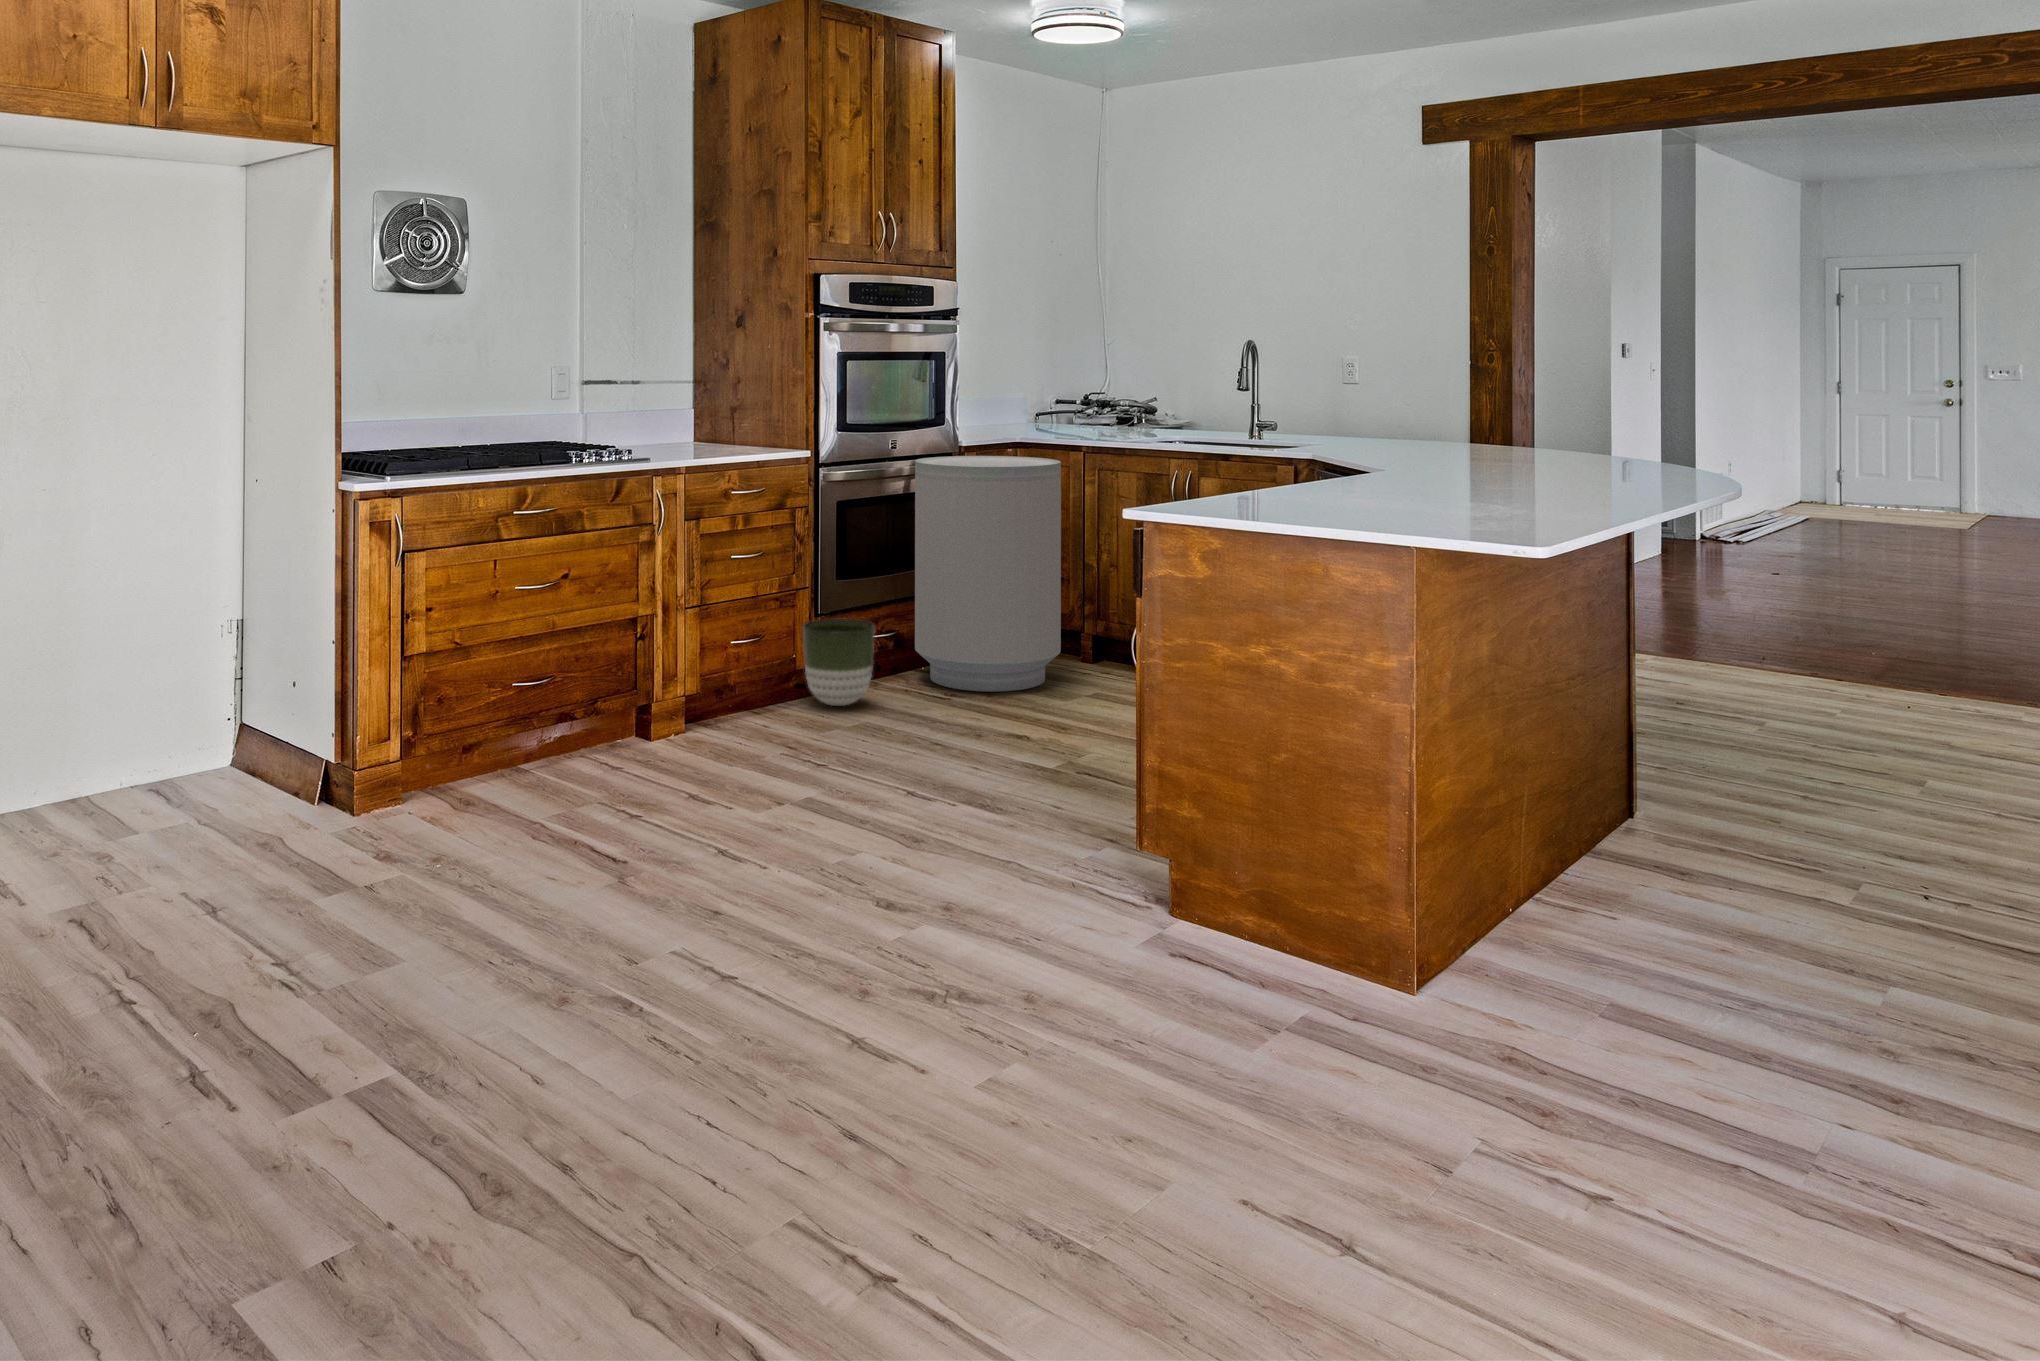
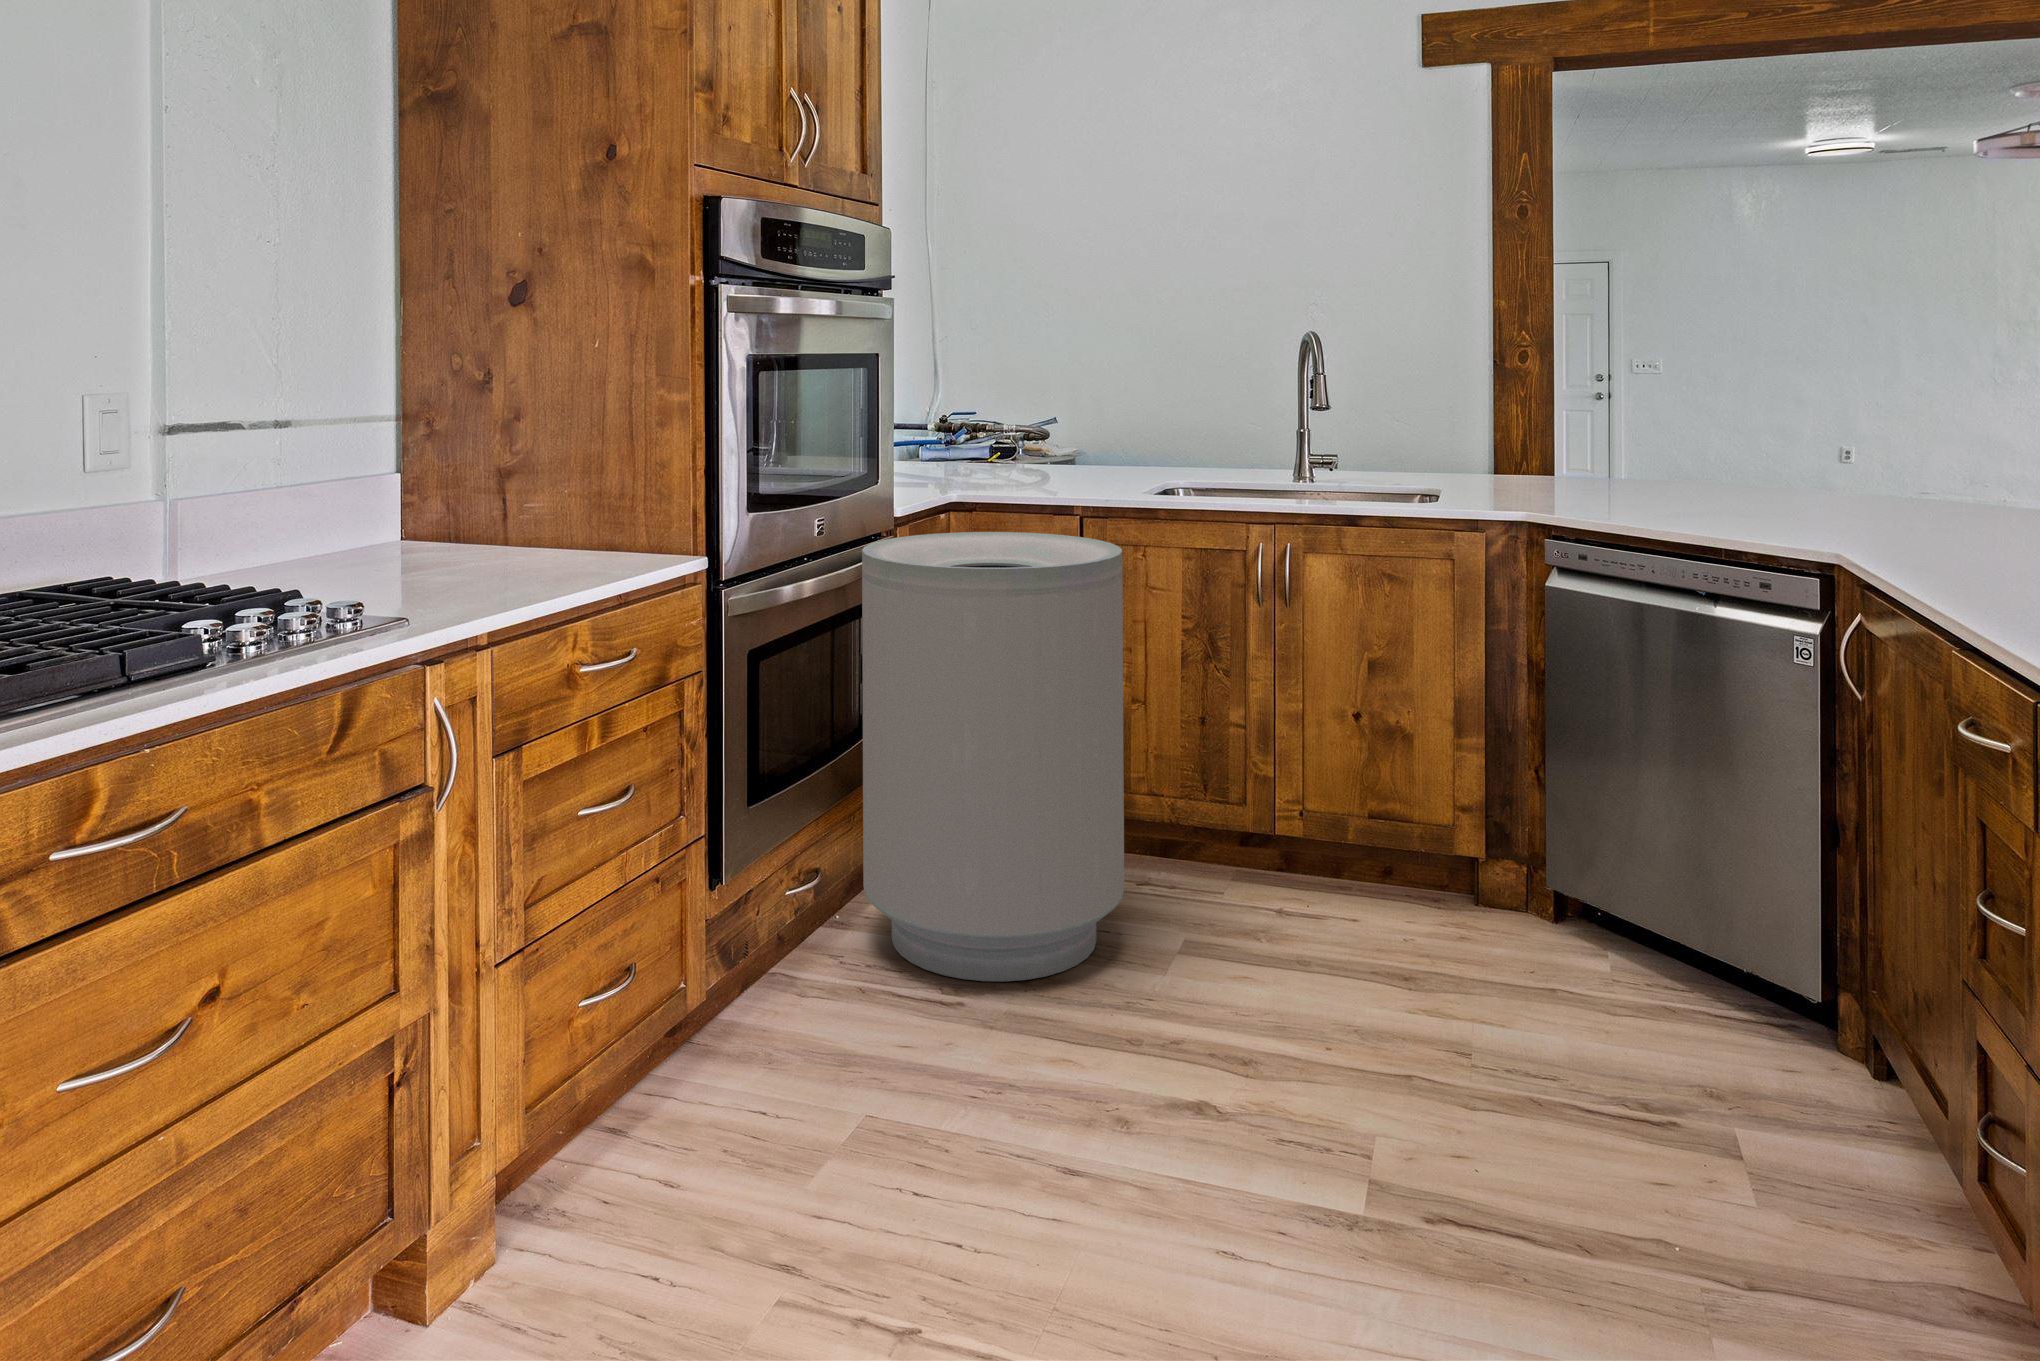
planter: present [803,619,875,706] -> none [714,886,861,1086]

